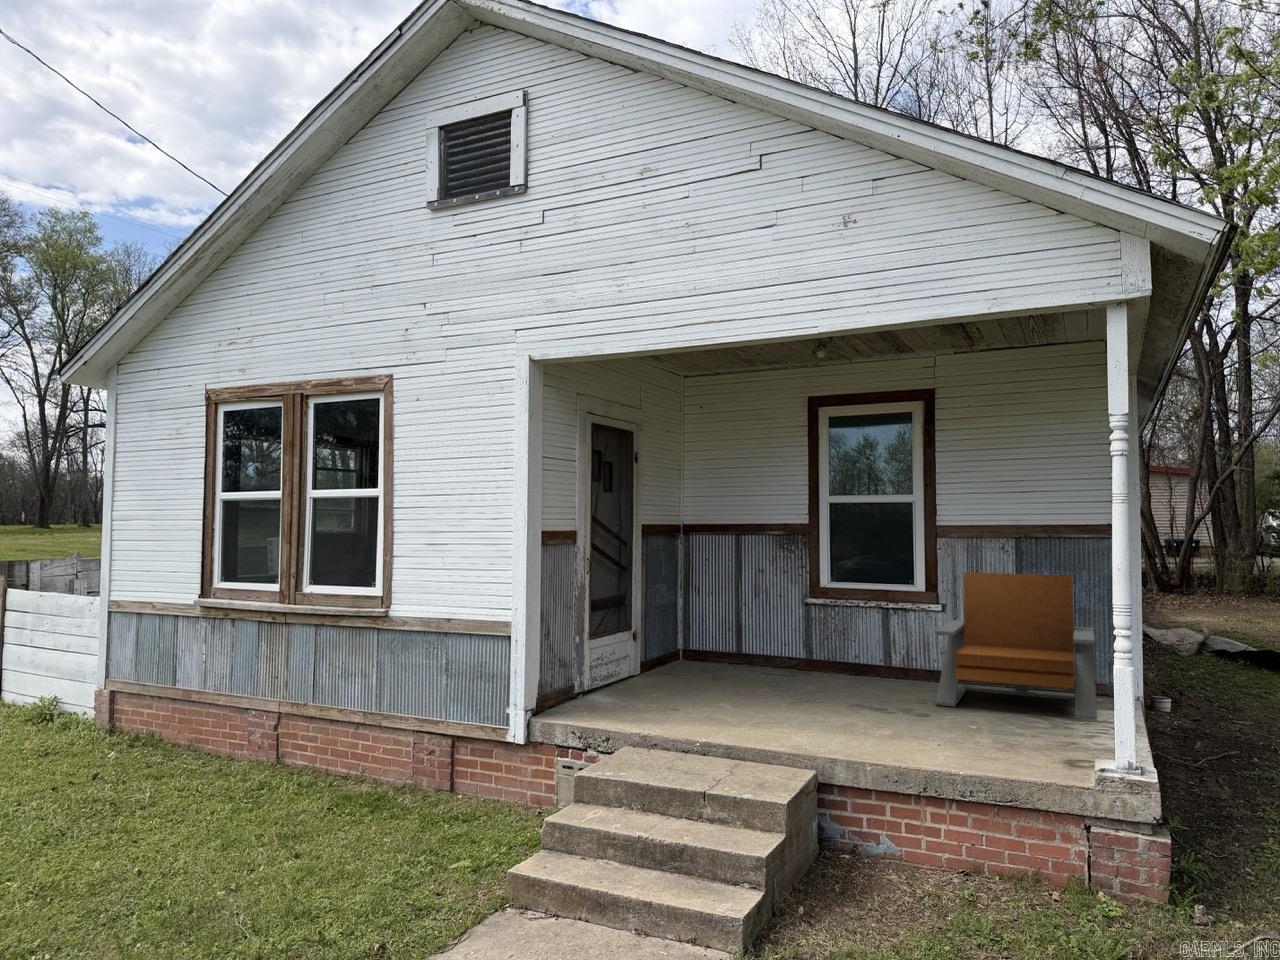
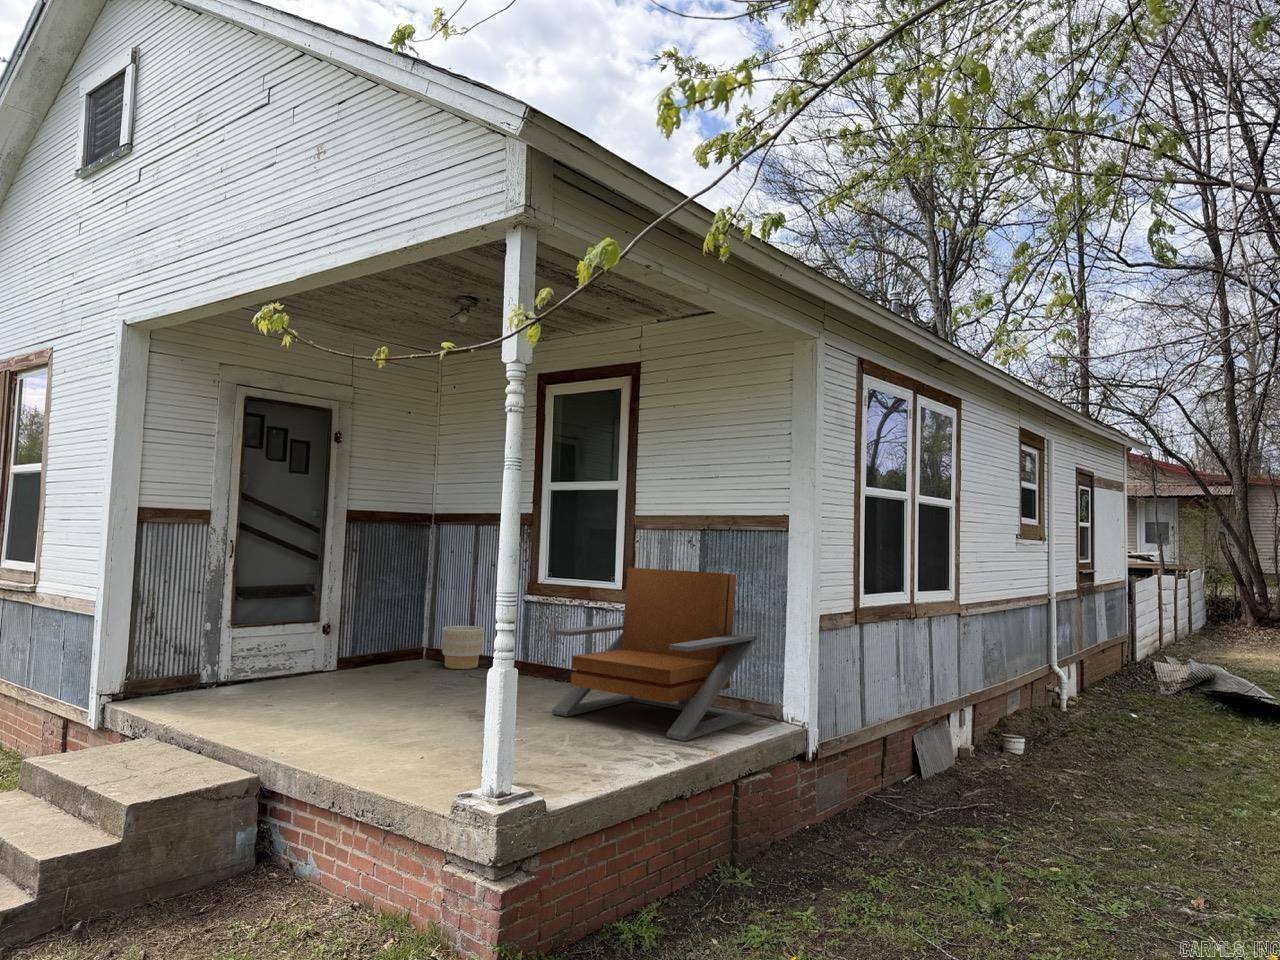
planter: none [726,630,764,671] -> present [442,626,483,669]

